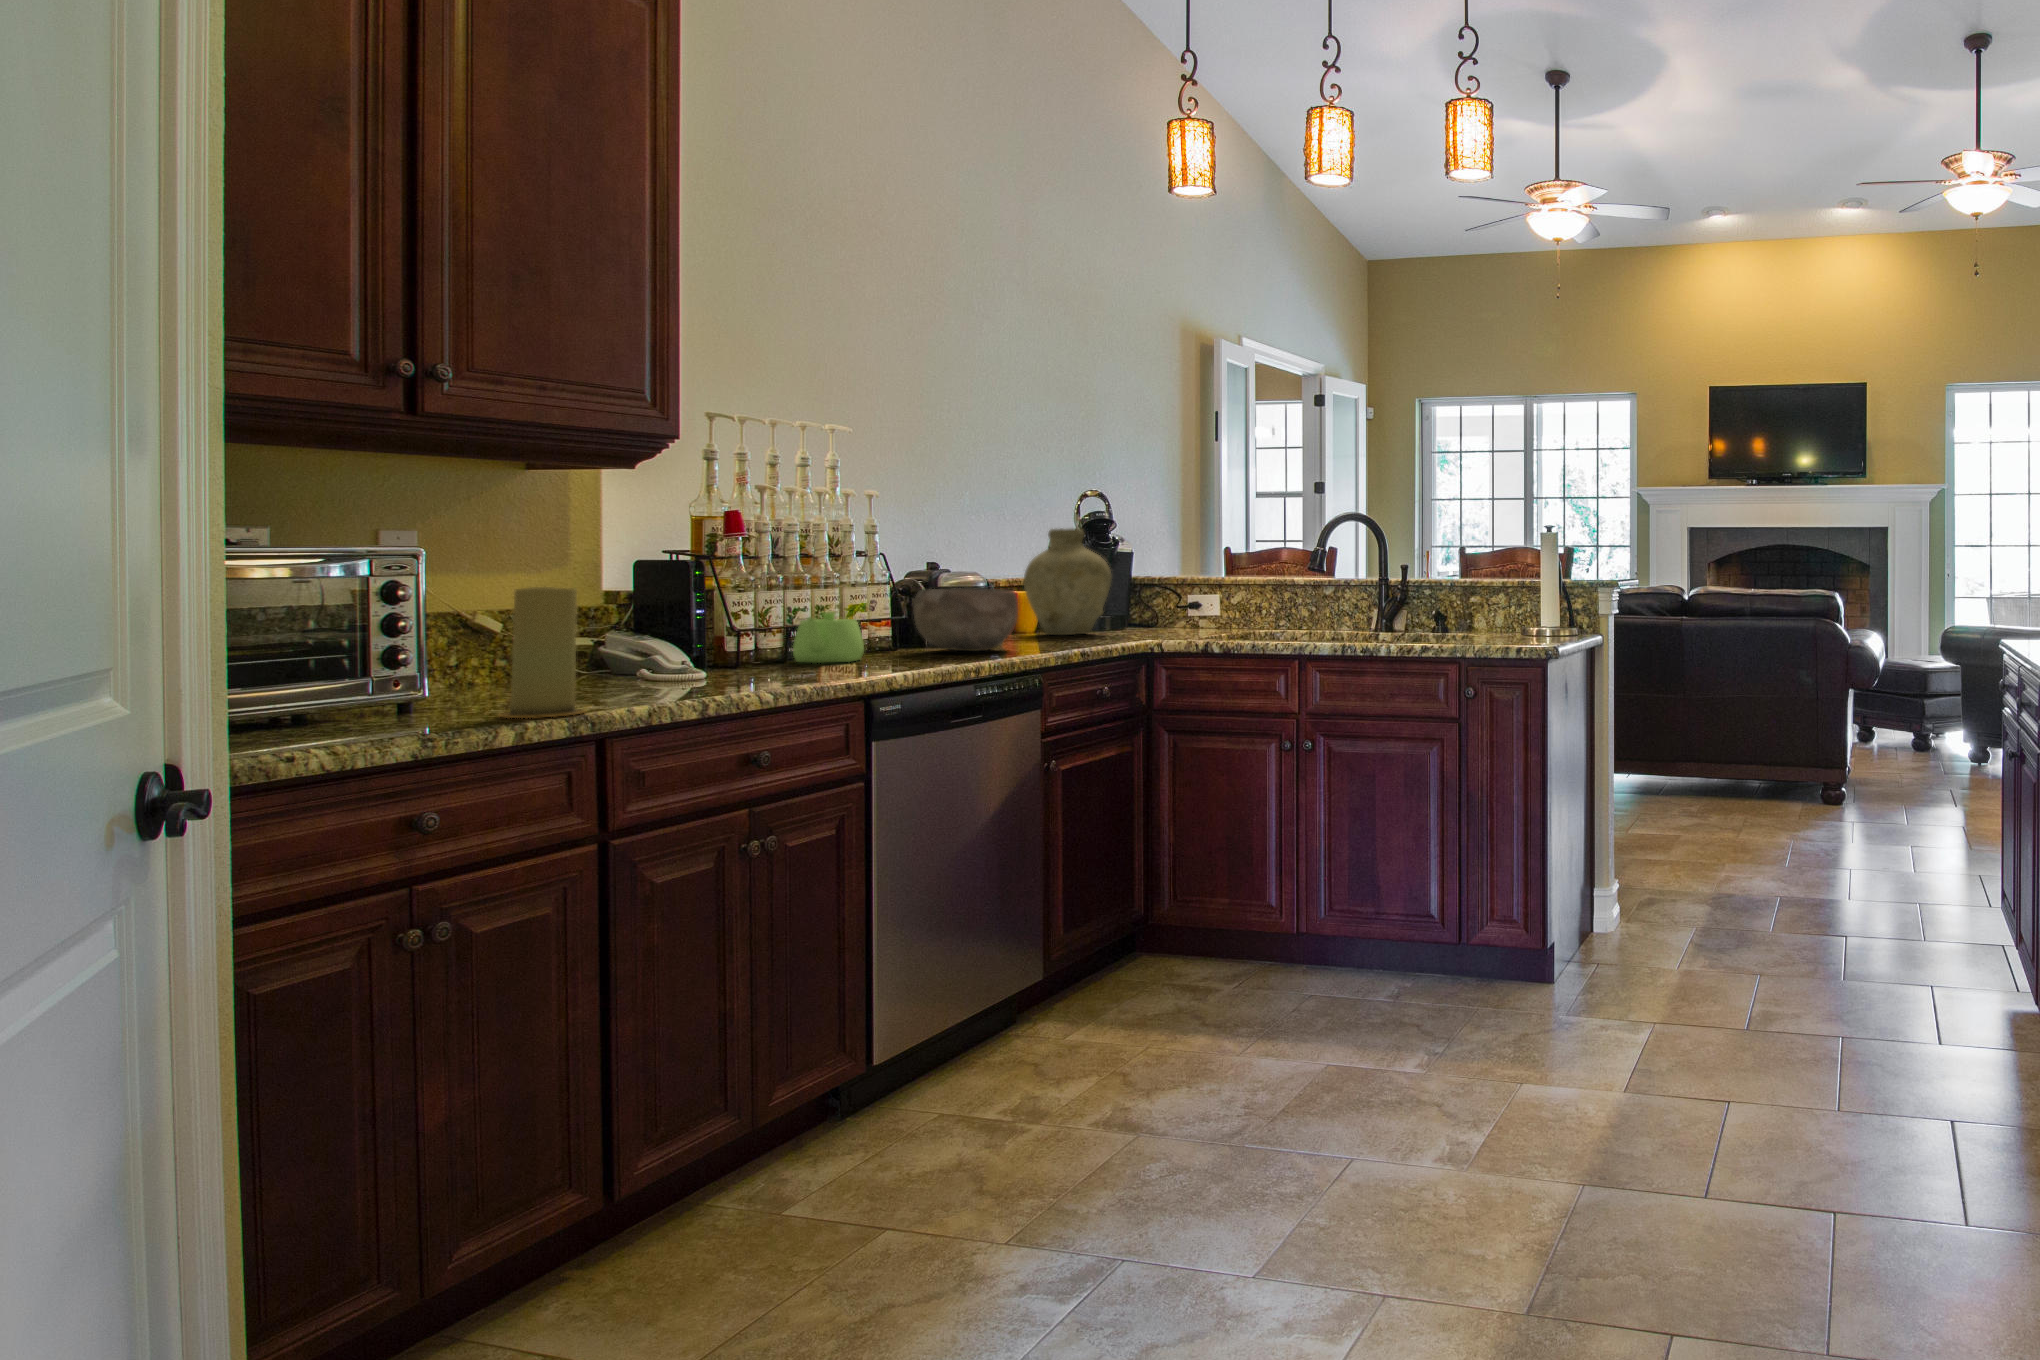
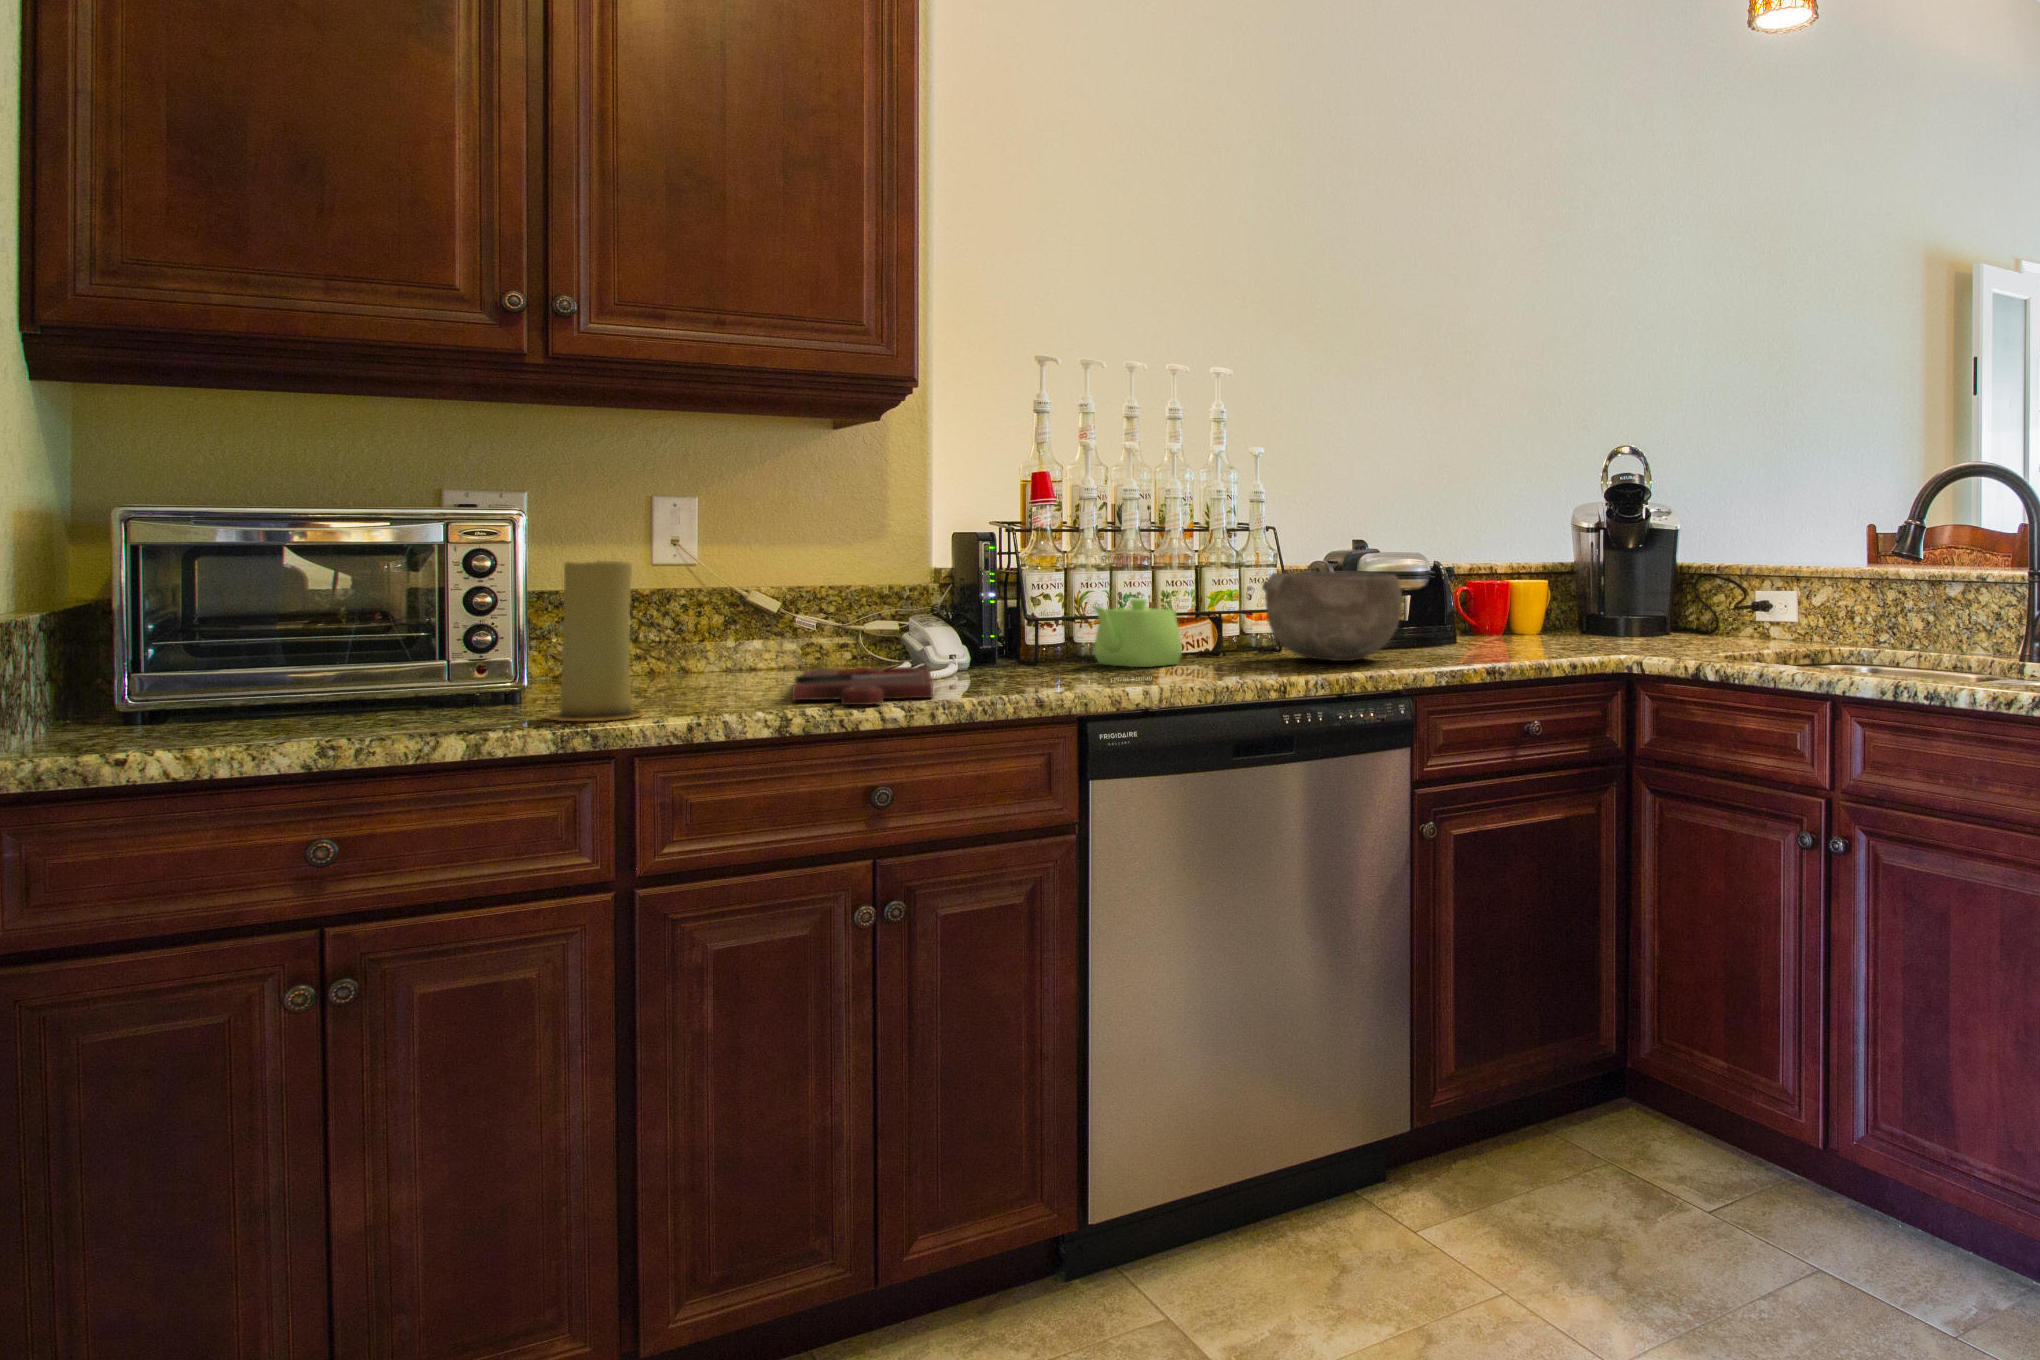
vase: present [1024,528,1111,635] -> none [1494,487,1616,642]
cutting board: none [603,669,778,694] -> present [792,667,933,705]

